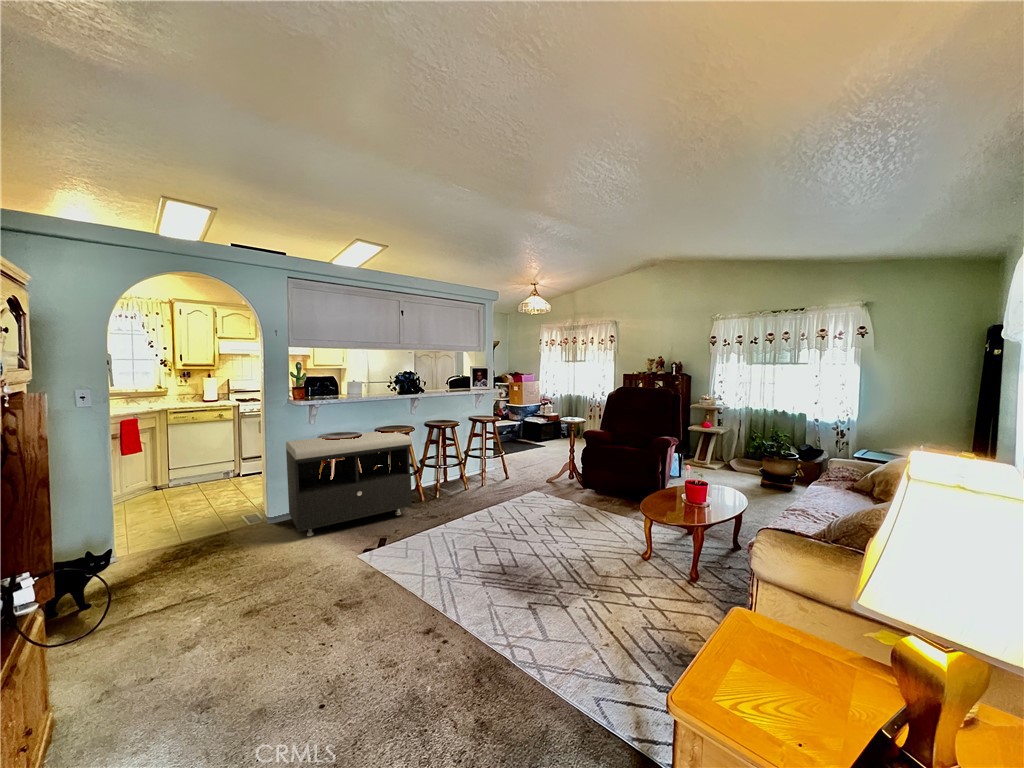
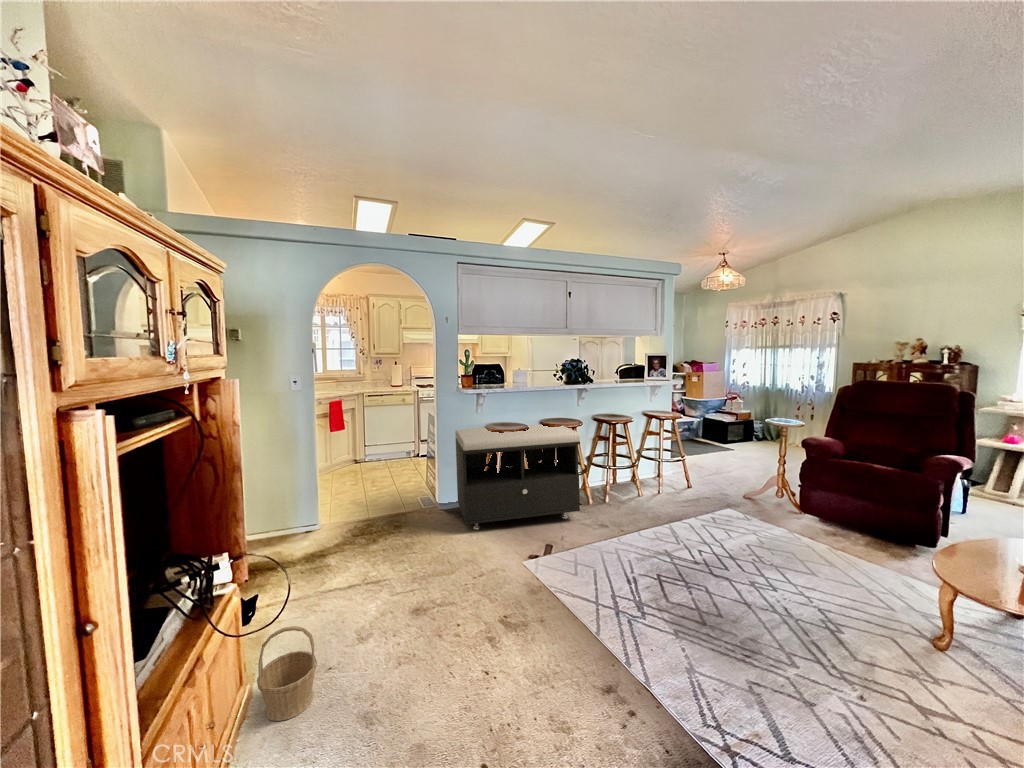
basket: none [56,640,134,741] -> present [257,626,317,721]

